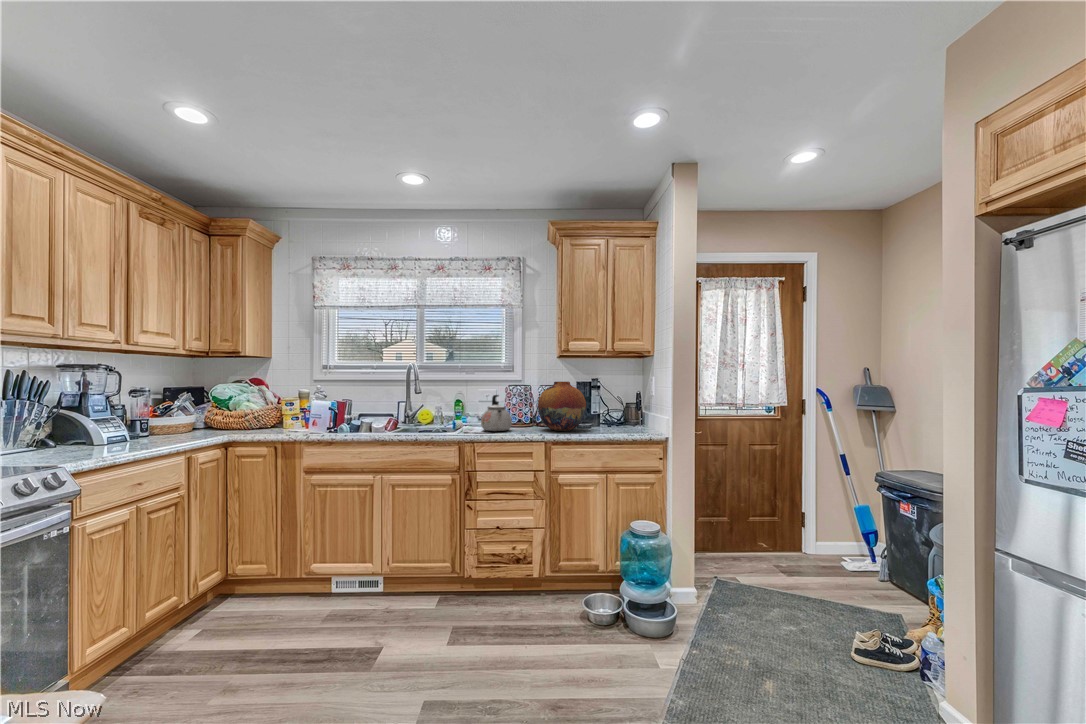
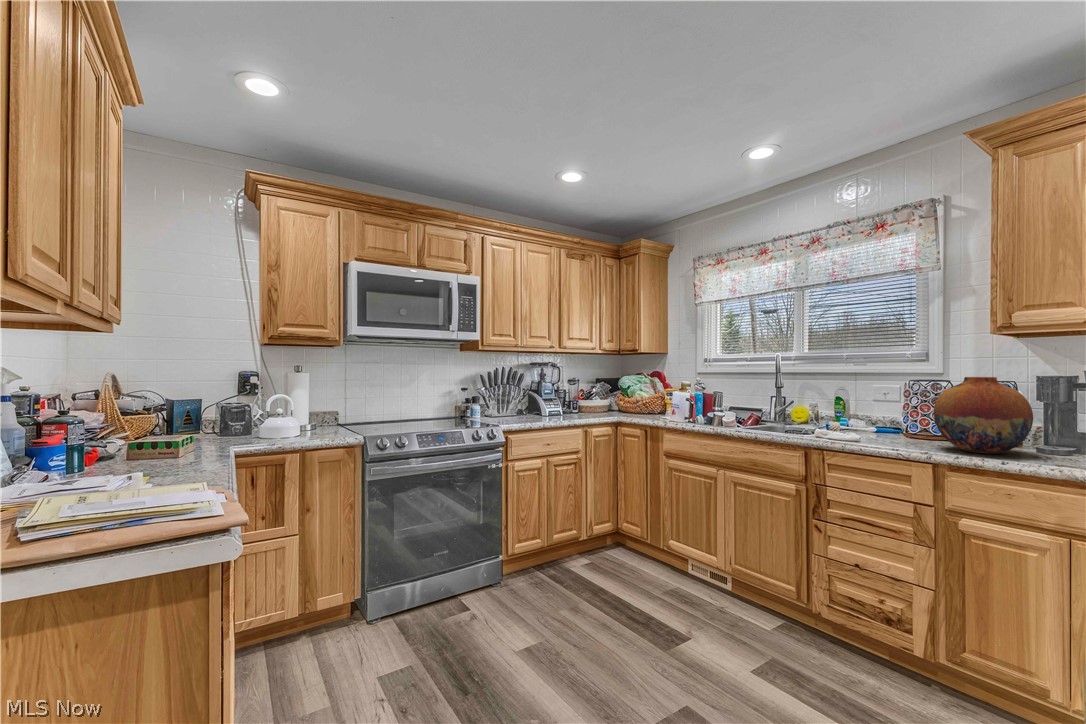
kettle: present [481,395,512,431] -> none [844,393,892,441]

